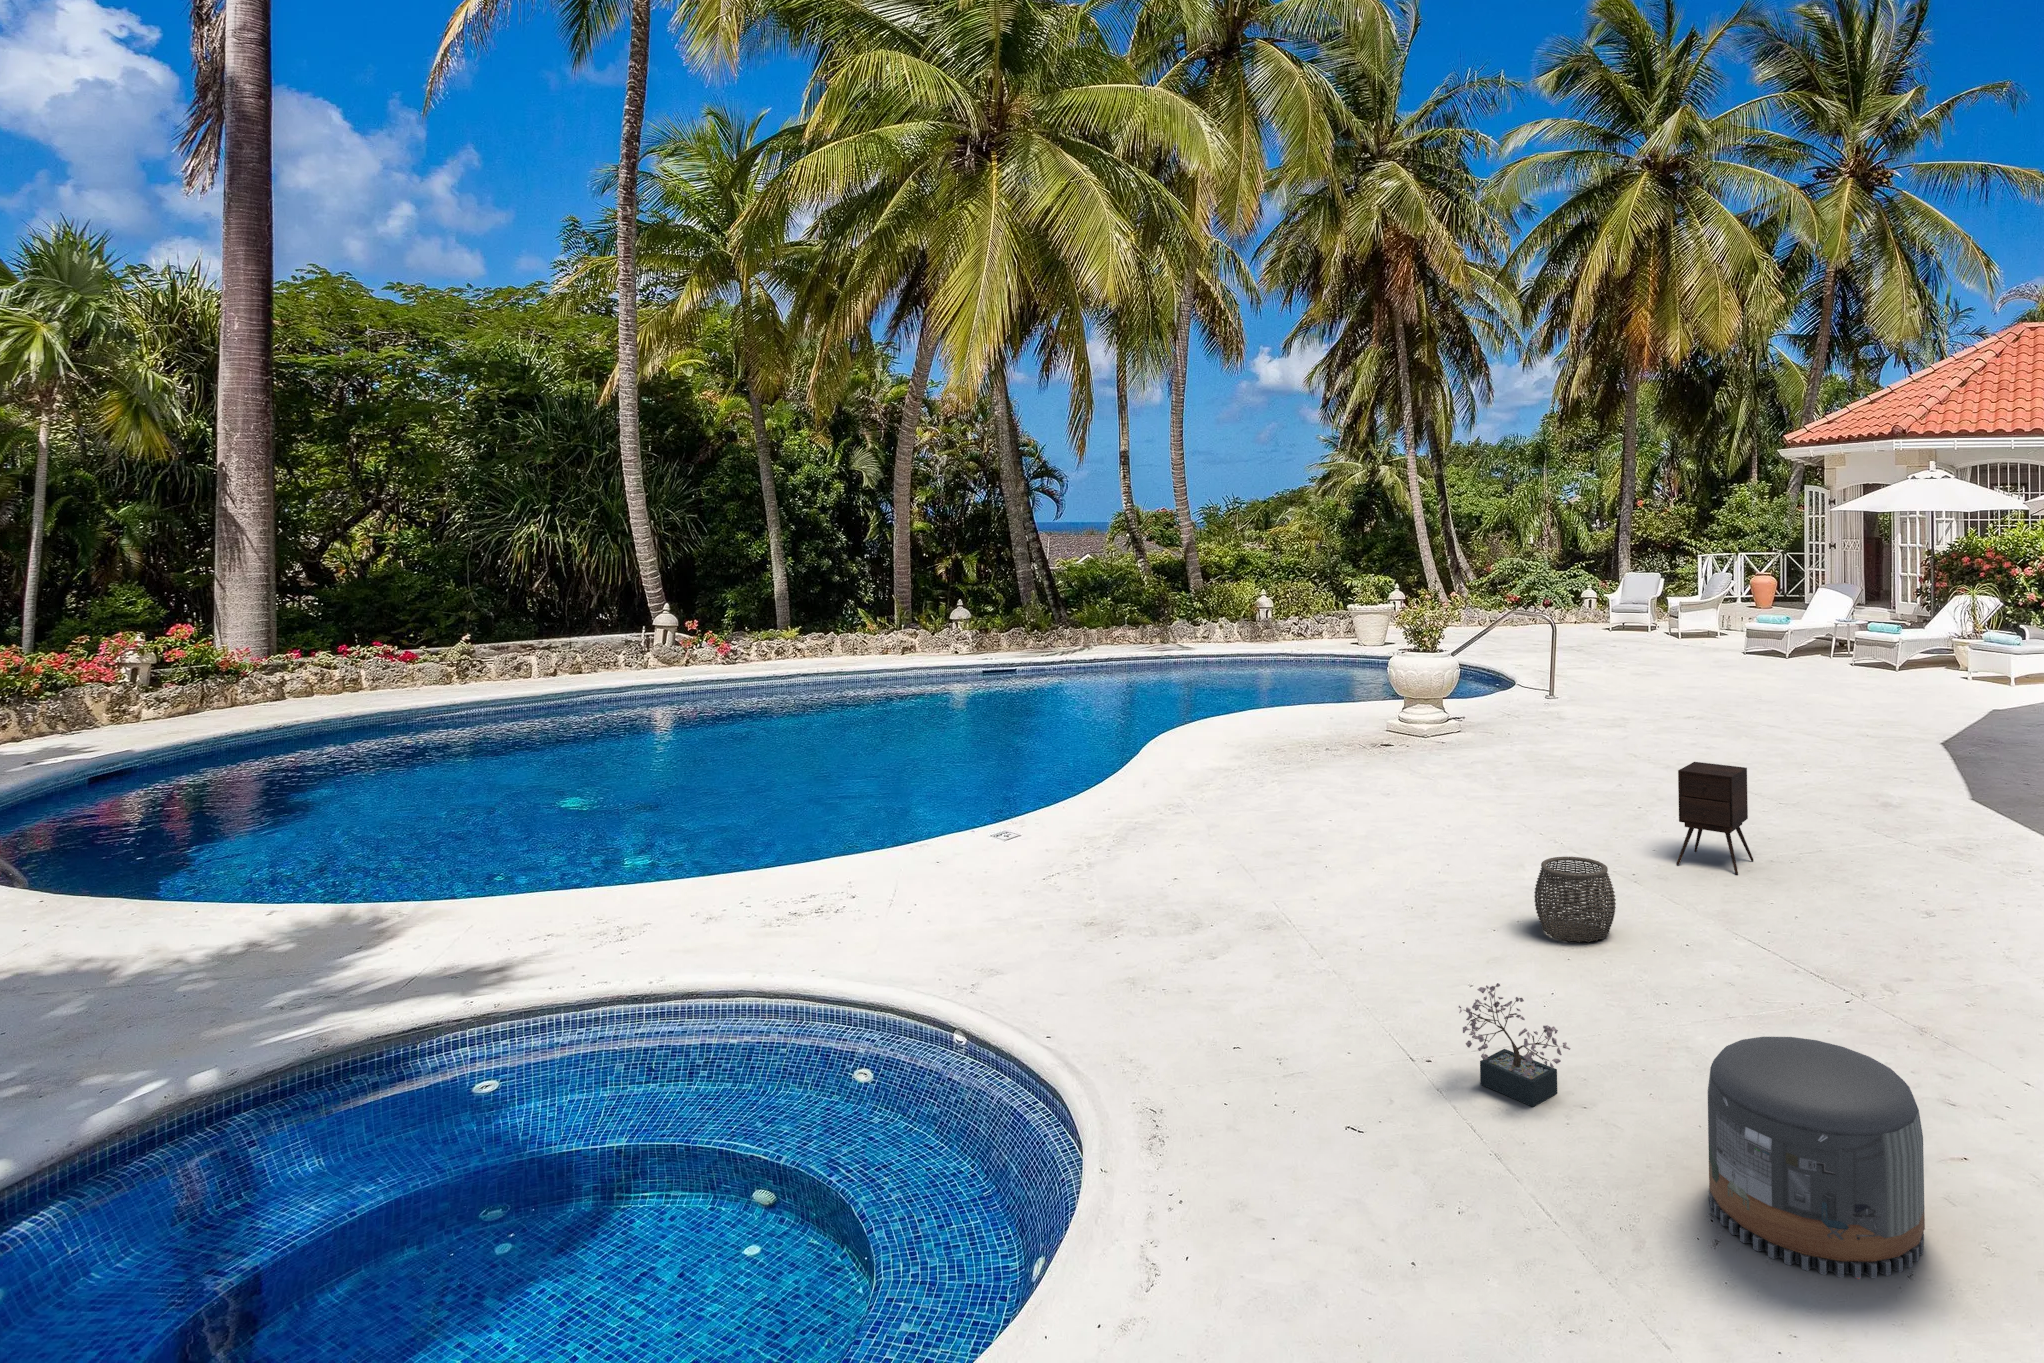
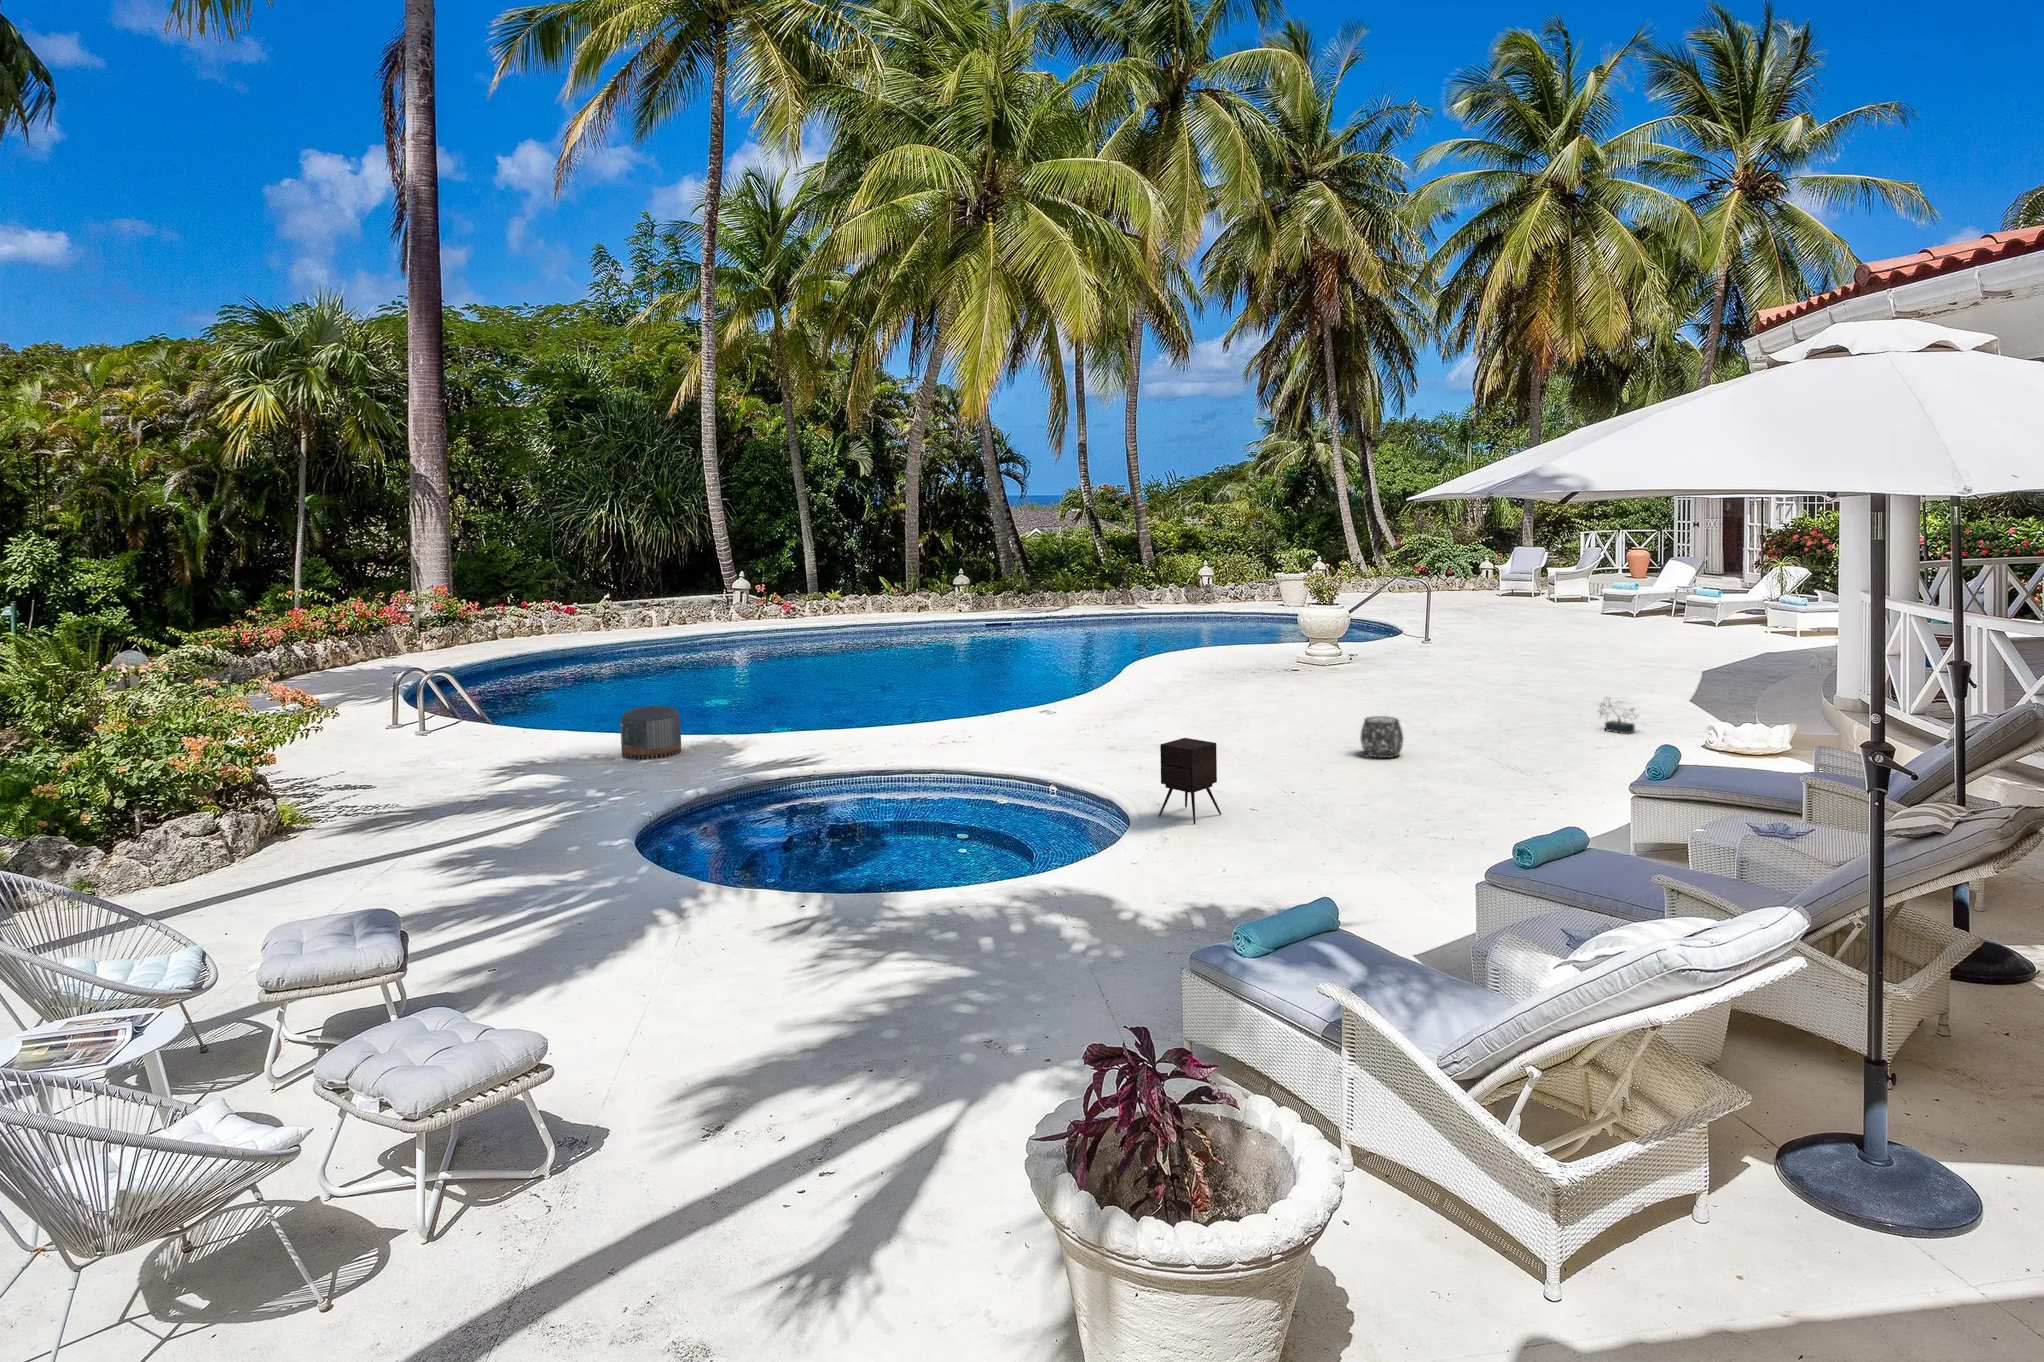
side table: present [1677,762,1753,875] -> present [1159,738,1221,824]
decorative plant: present [1459,983,1570,1107] -> present [1600,697,1639,734]
pouf: present [1708,1037,1925,1278] -> present [621,706,681,760]

